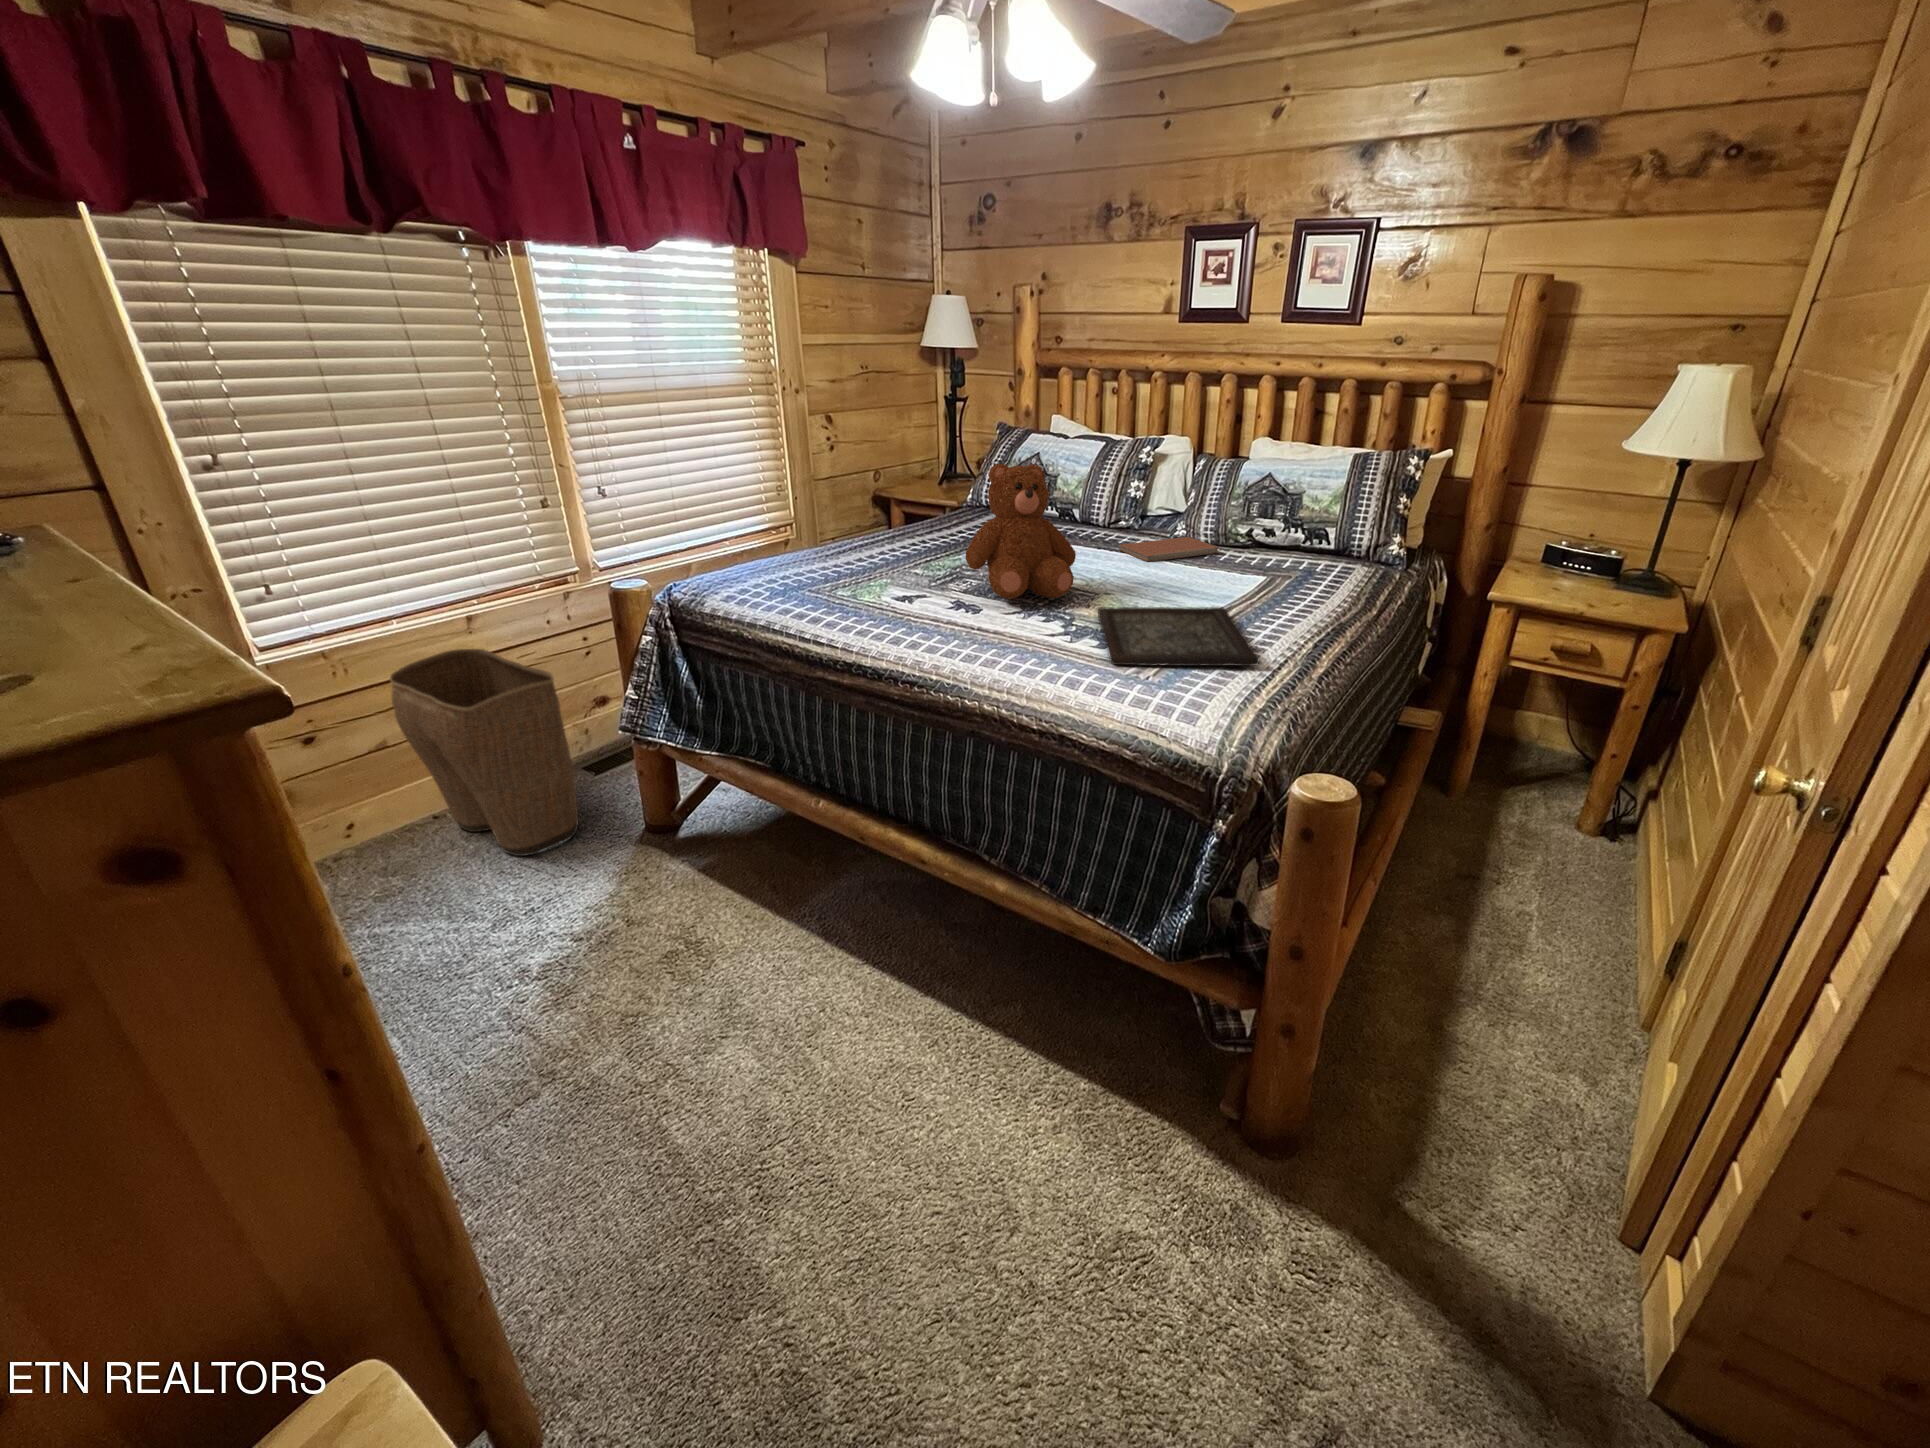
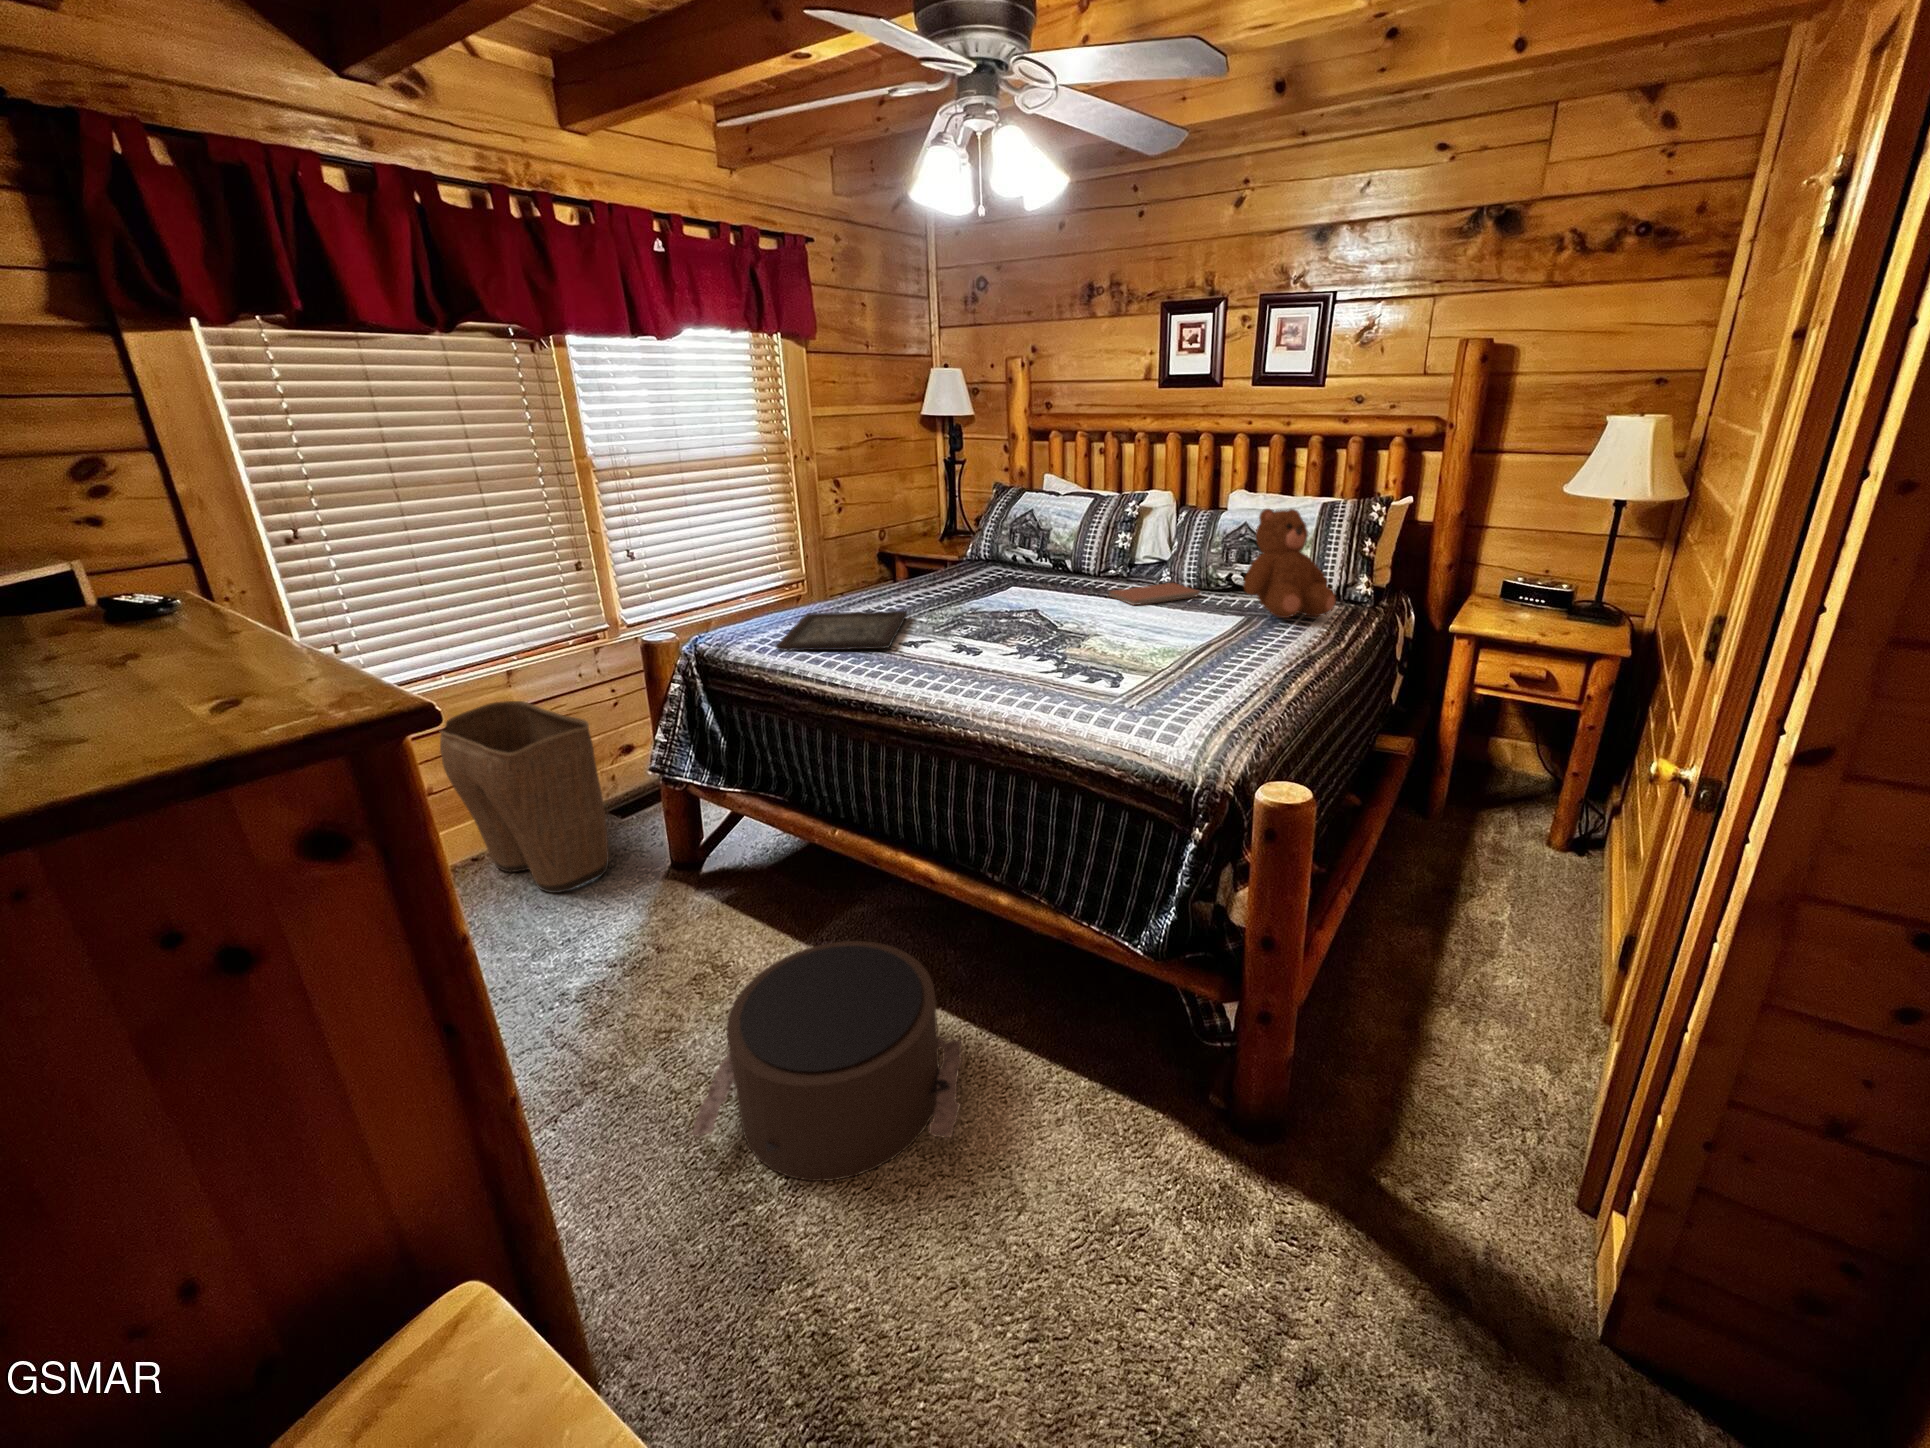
teddy bear: present [965,463,1076,599] -> present [1243,509,1336,618]
tray: present [1098,607,1259,666] -> present [776,611,907,651]
pouf: none [653,926,952,1191] -> present [692,941,962,1181]

